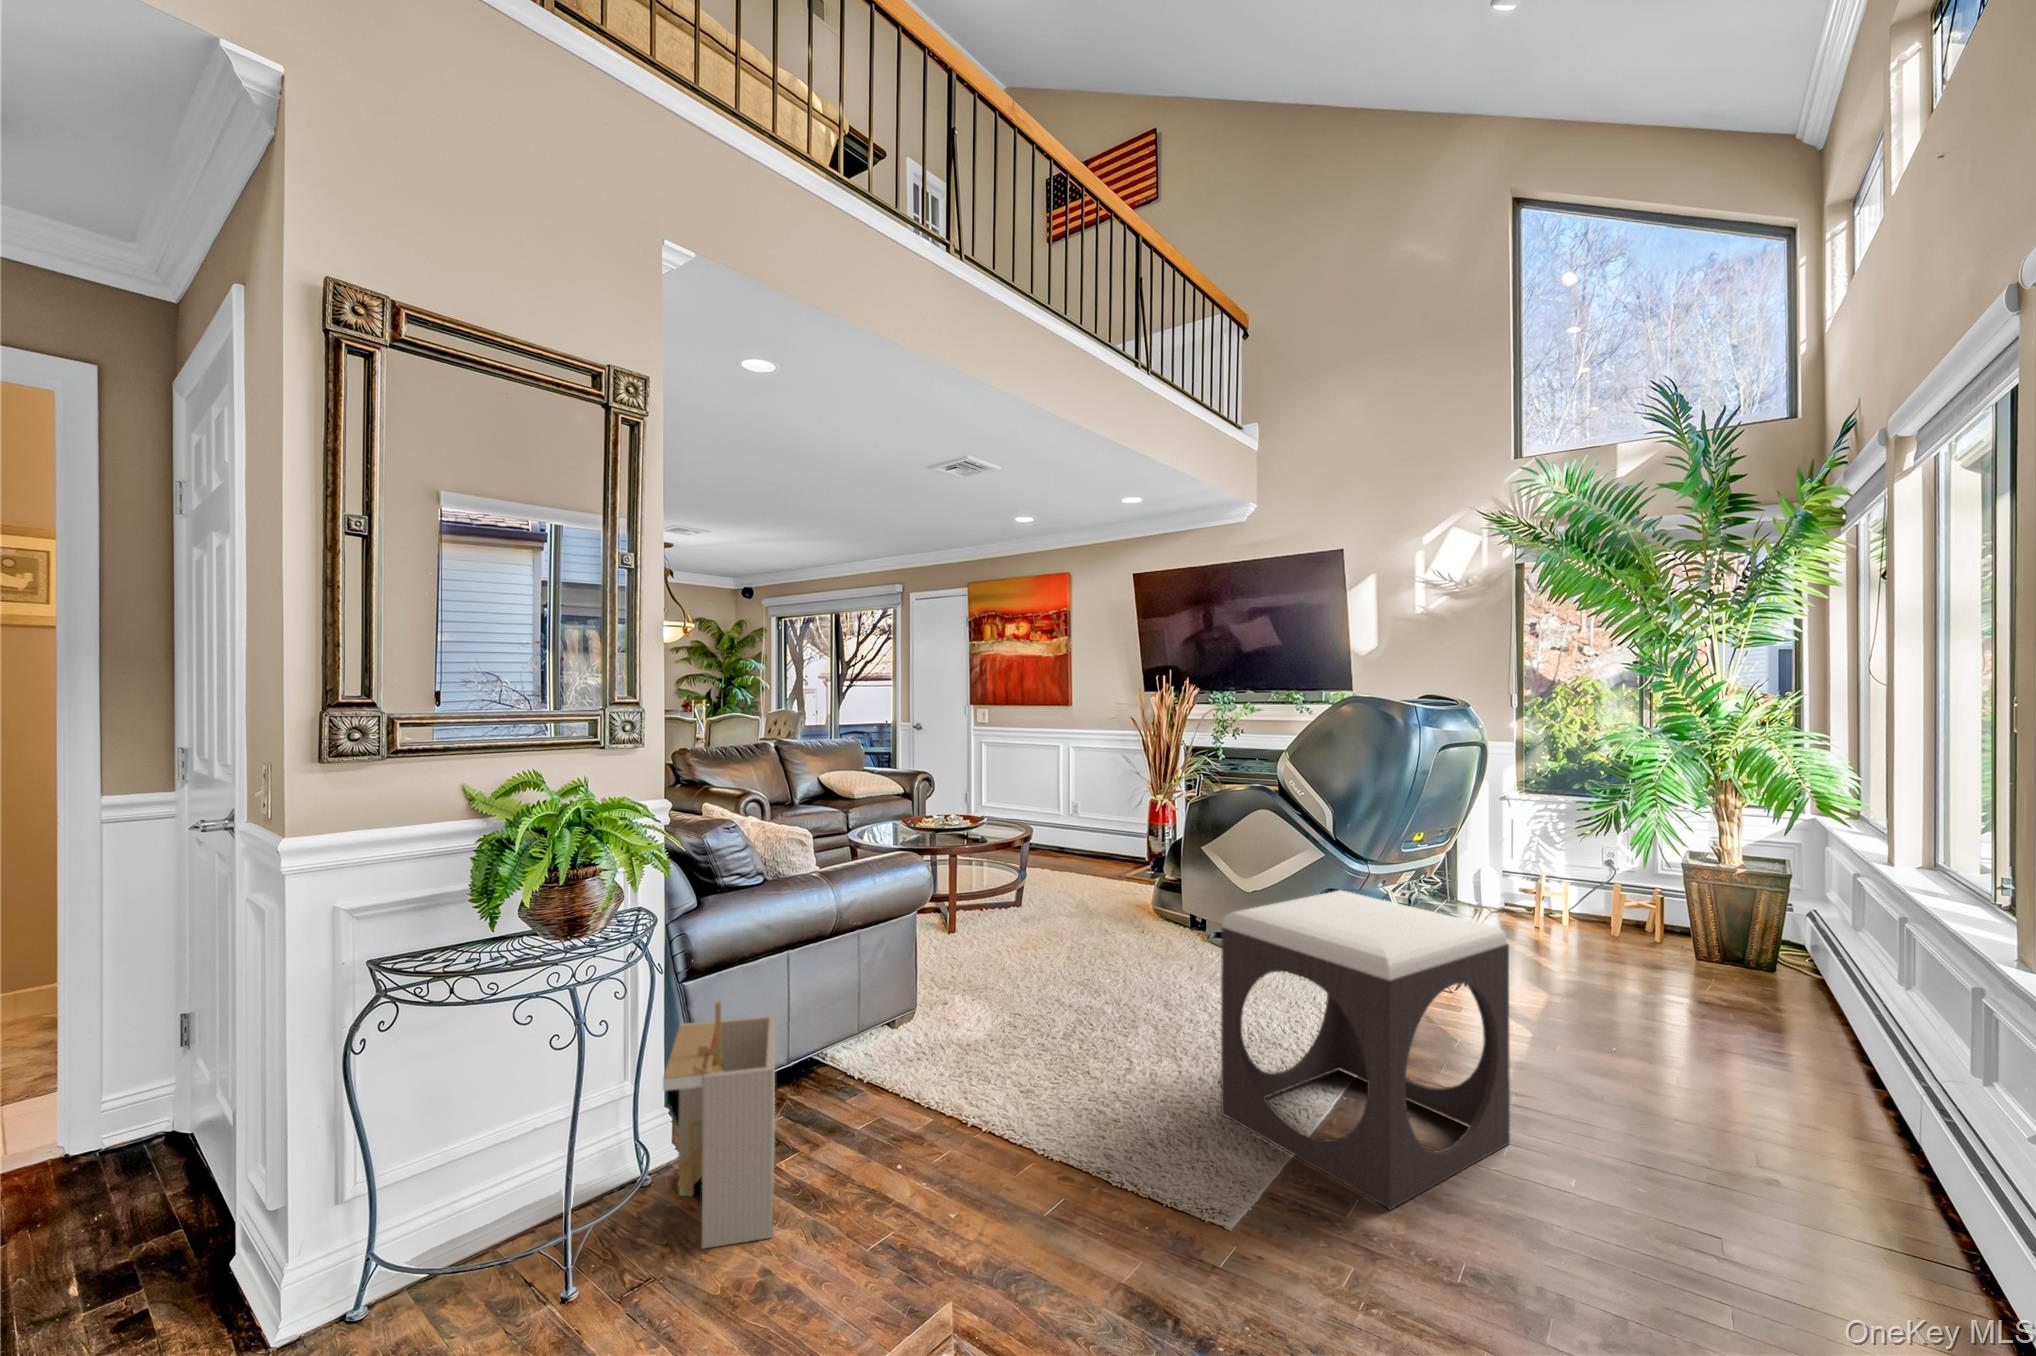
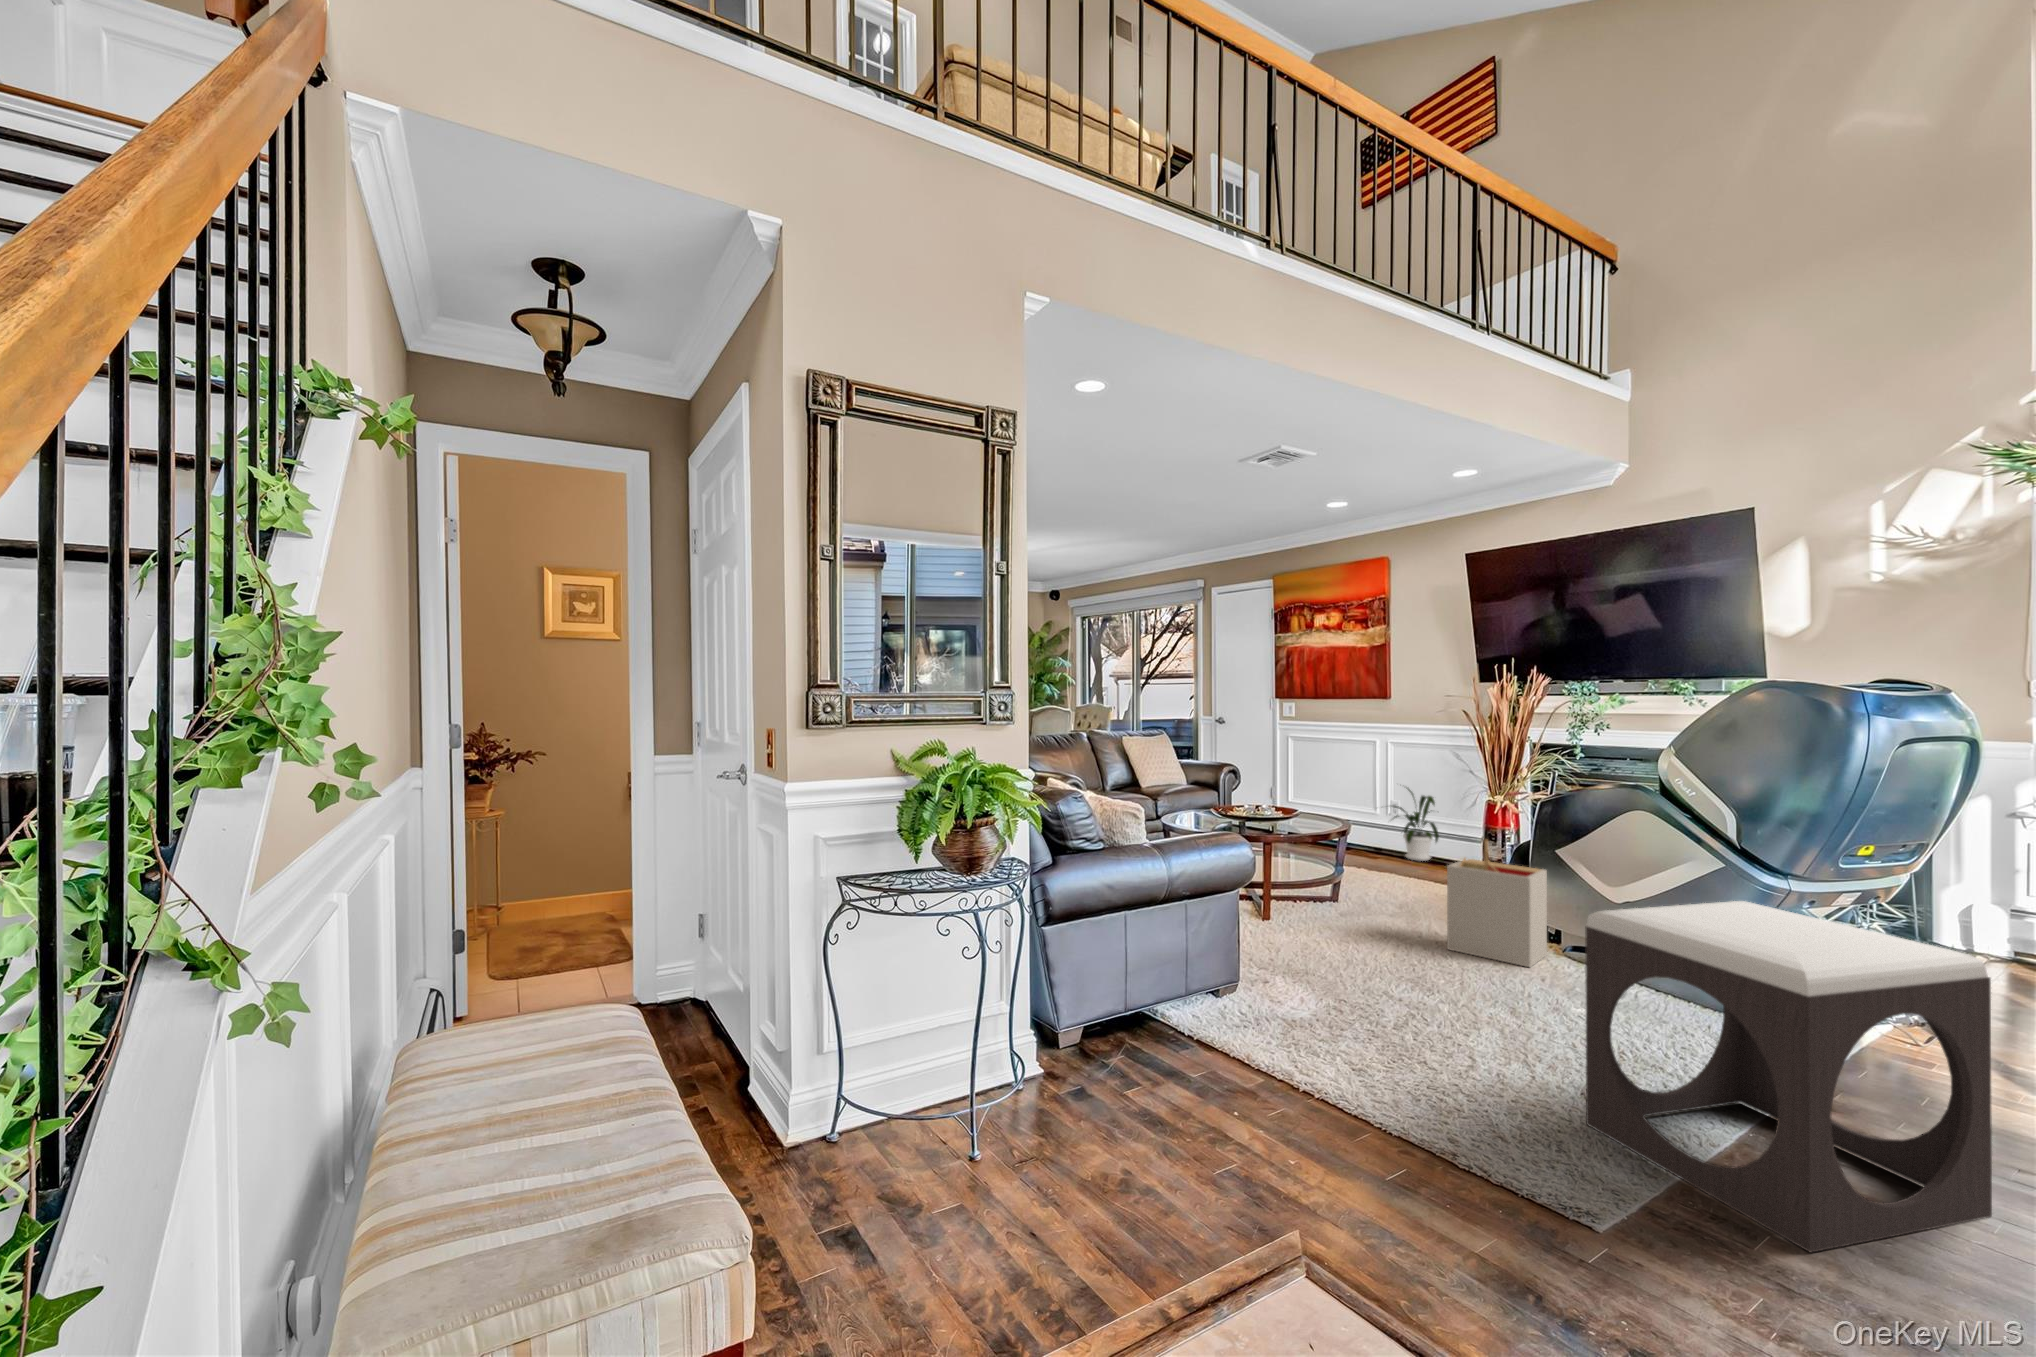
house plant: none [1052,788,1110,860] -> present [1393,788,1439,861]
storage bin: present [663,1001,775,1248] -> present [1447,839,1547,967]

